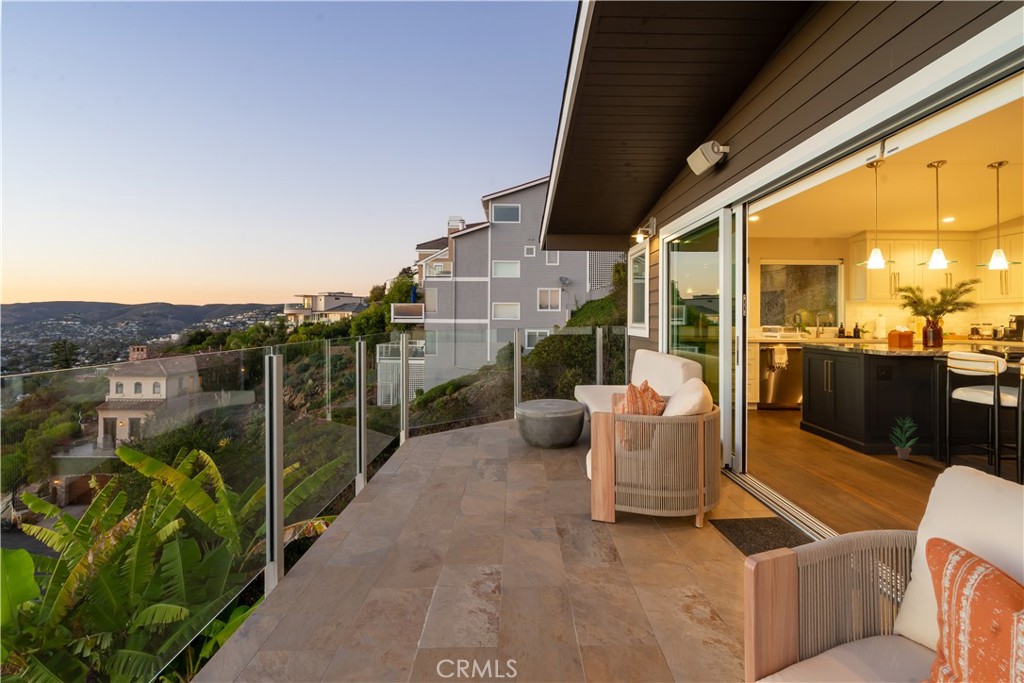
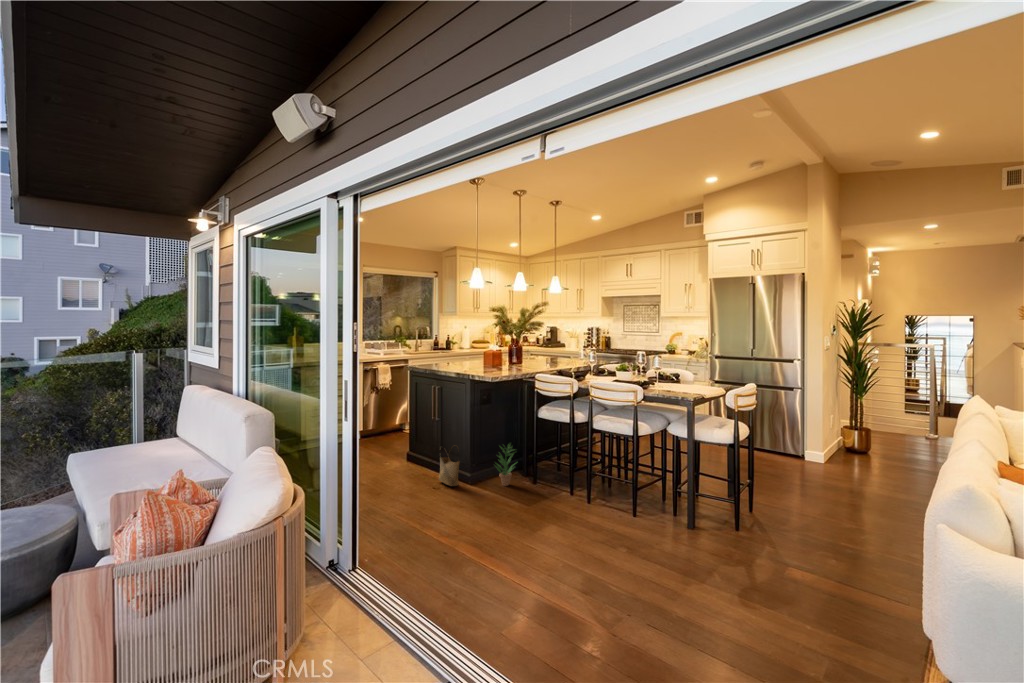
woven basket: none [827,413,850,451] -> present [439,457,460,486]

